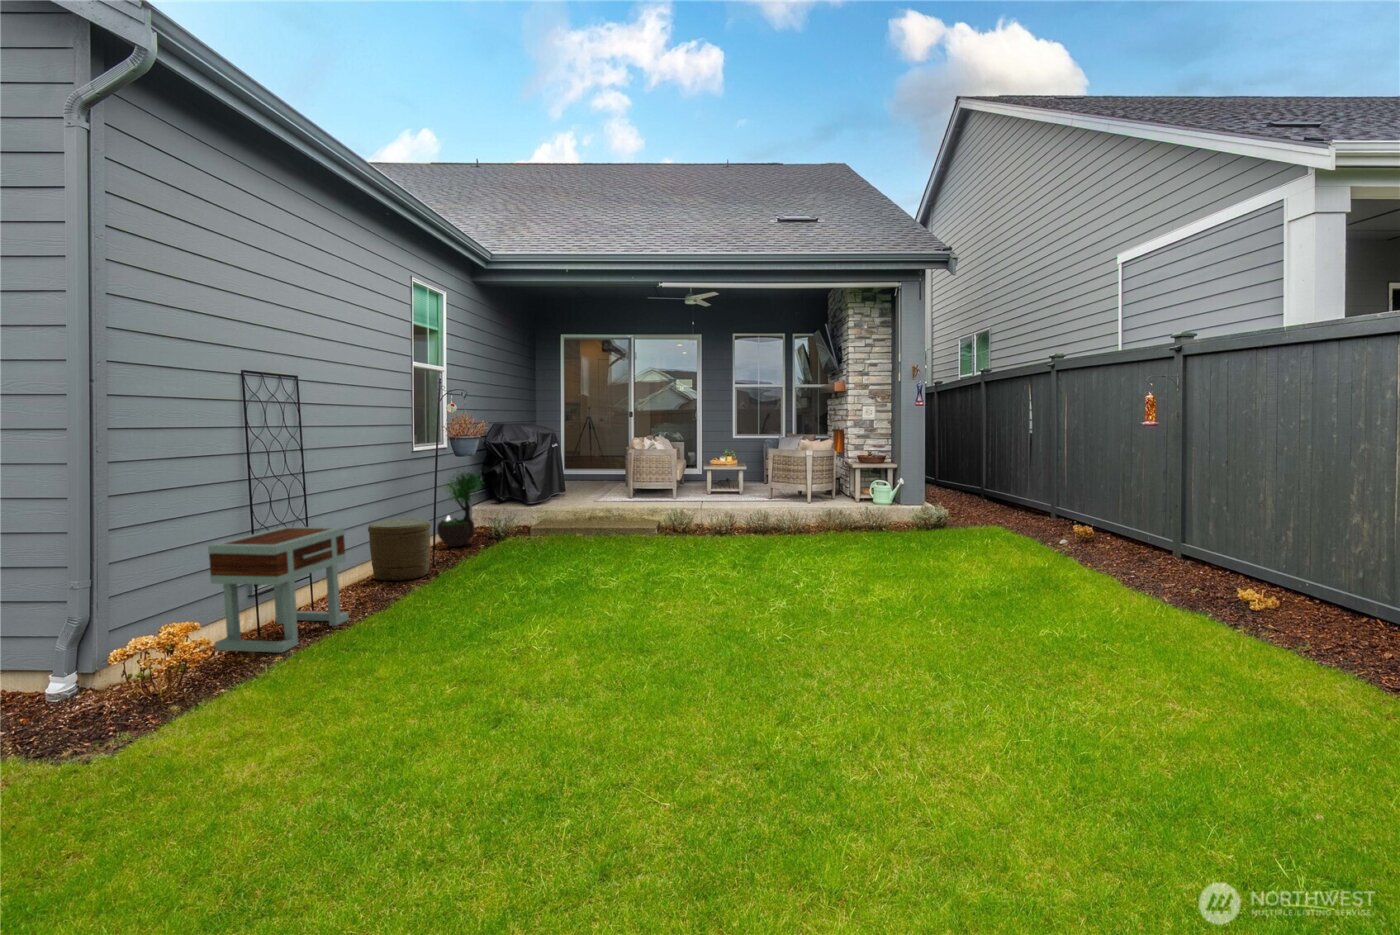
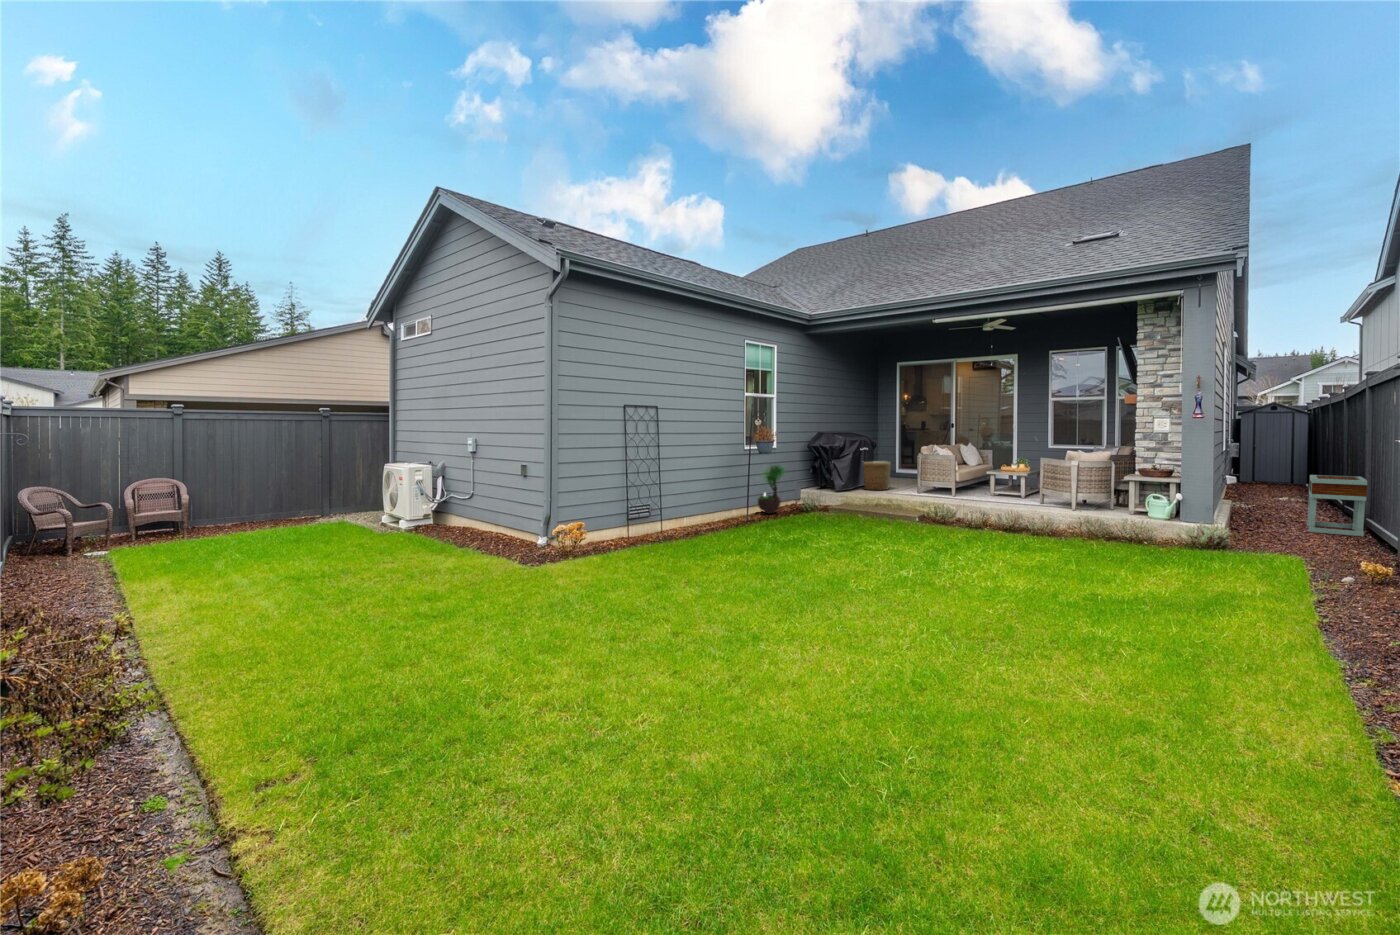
woven basket: present [368,518,431,581] -> present [863,461,891,490]
side table: present [208,527,349,653] -> present [1306,475,1368,536]

